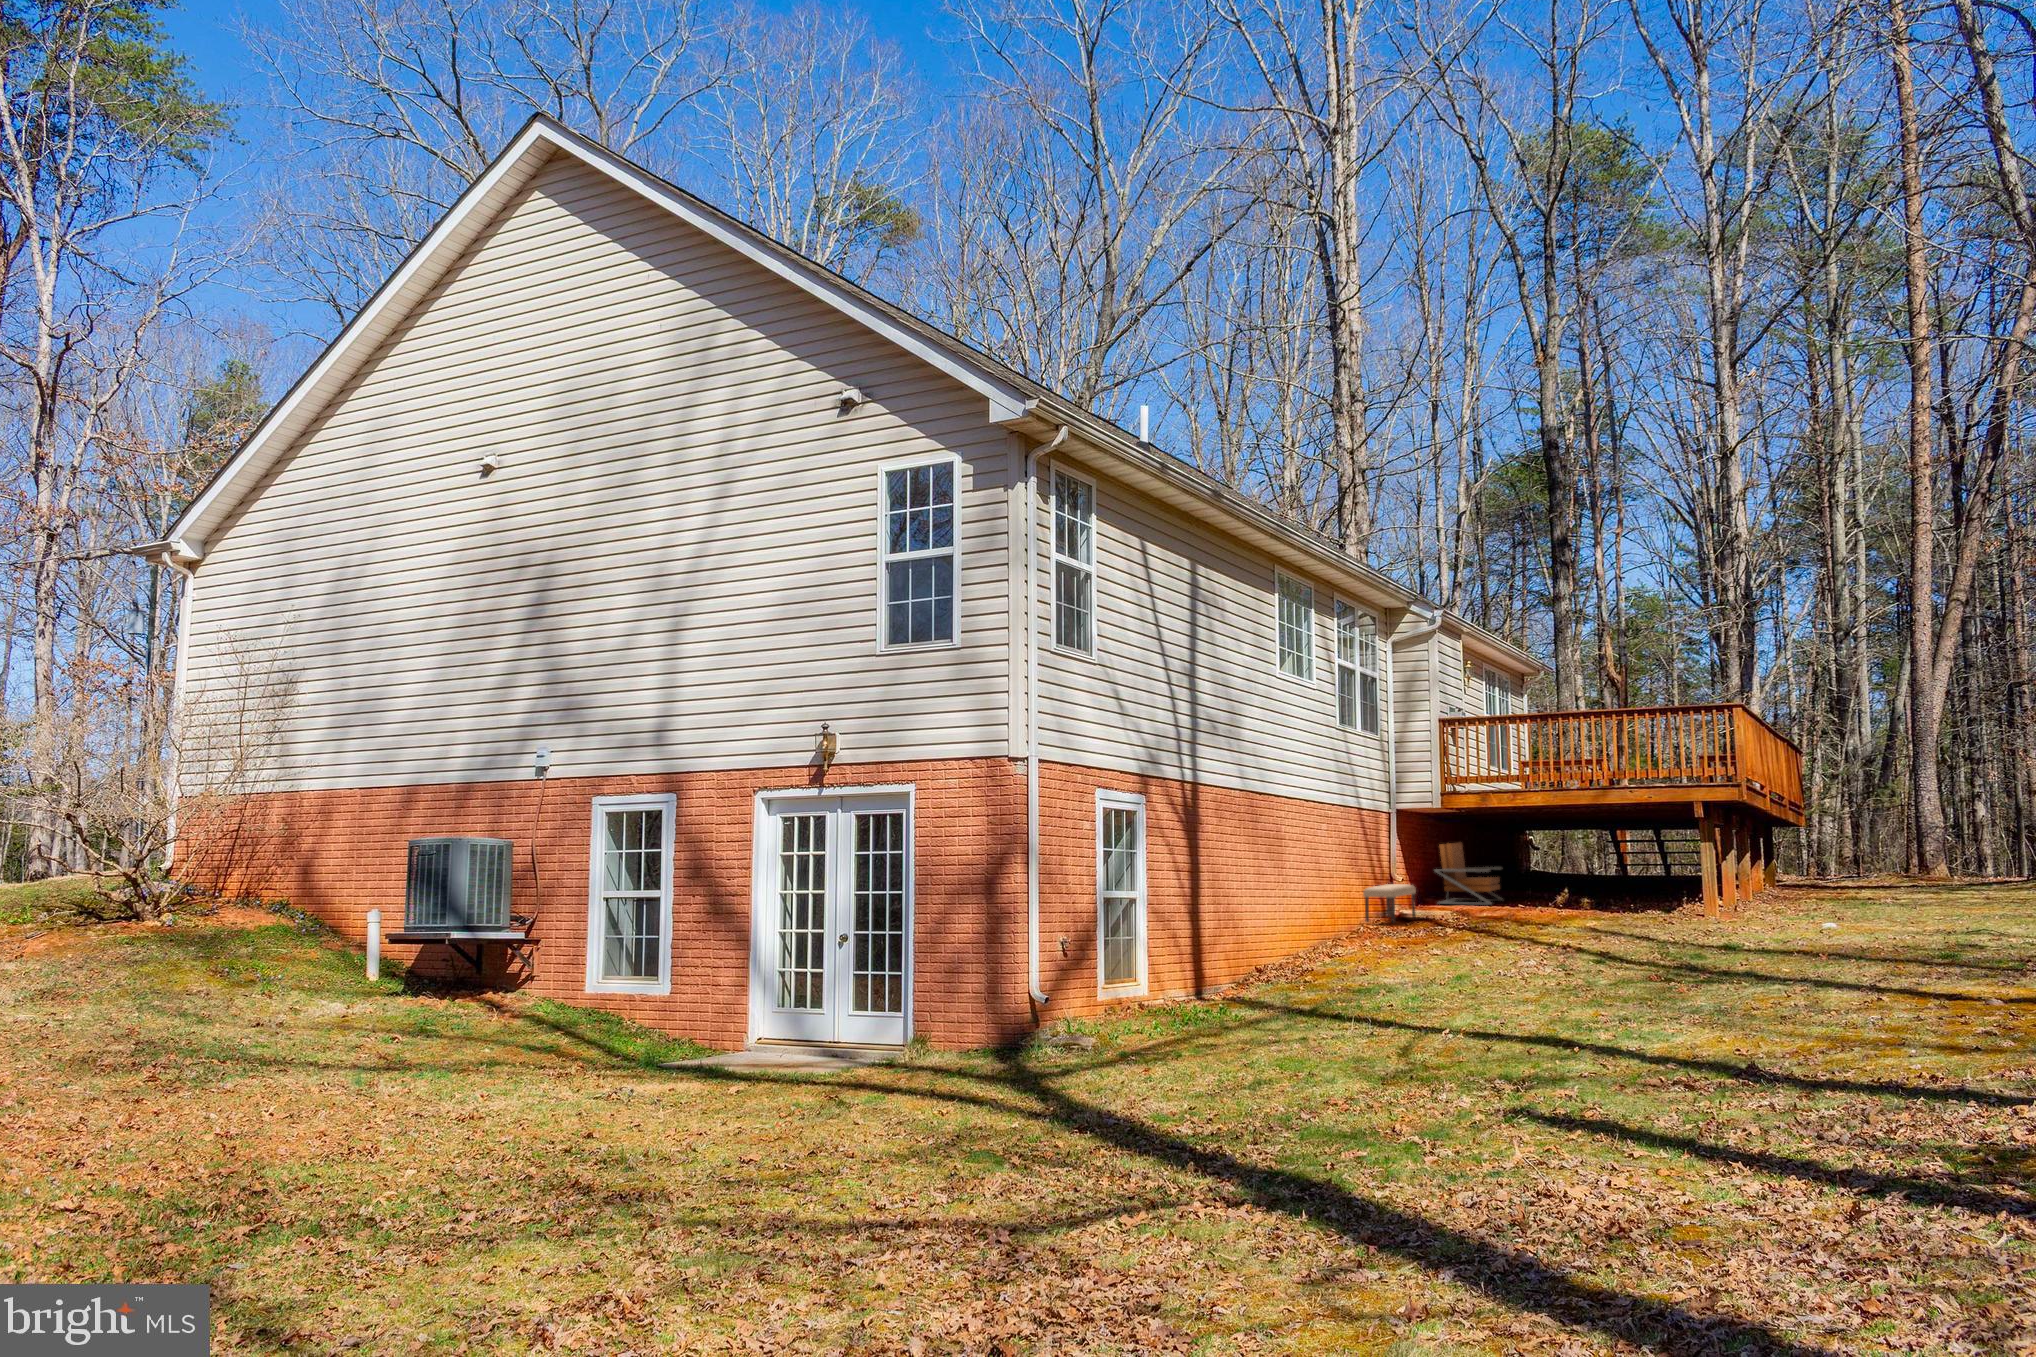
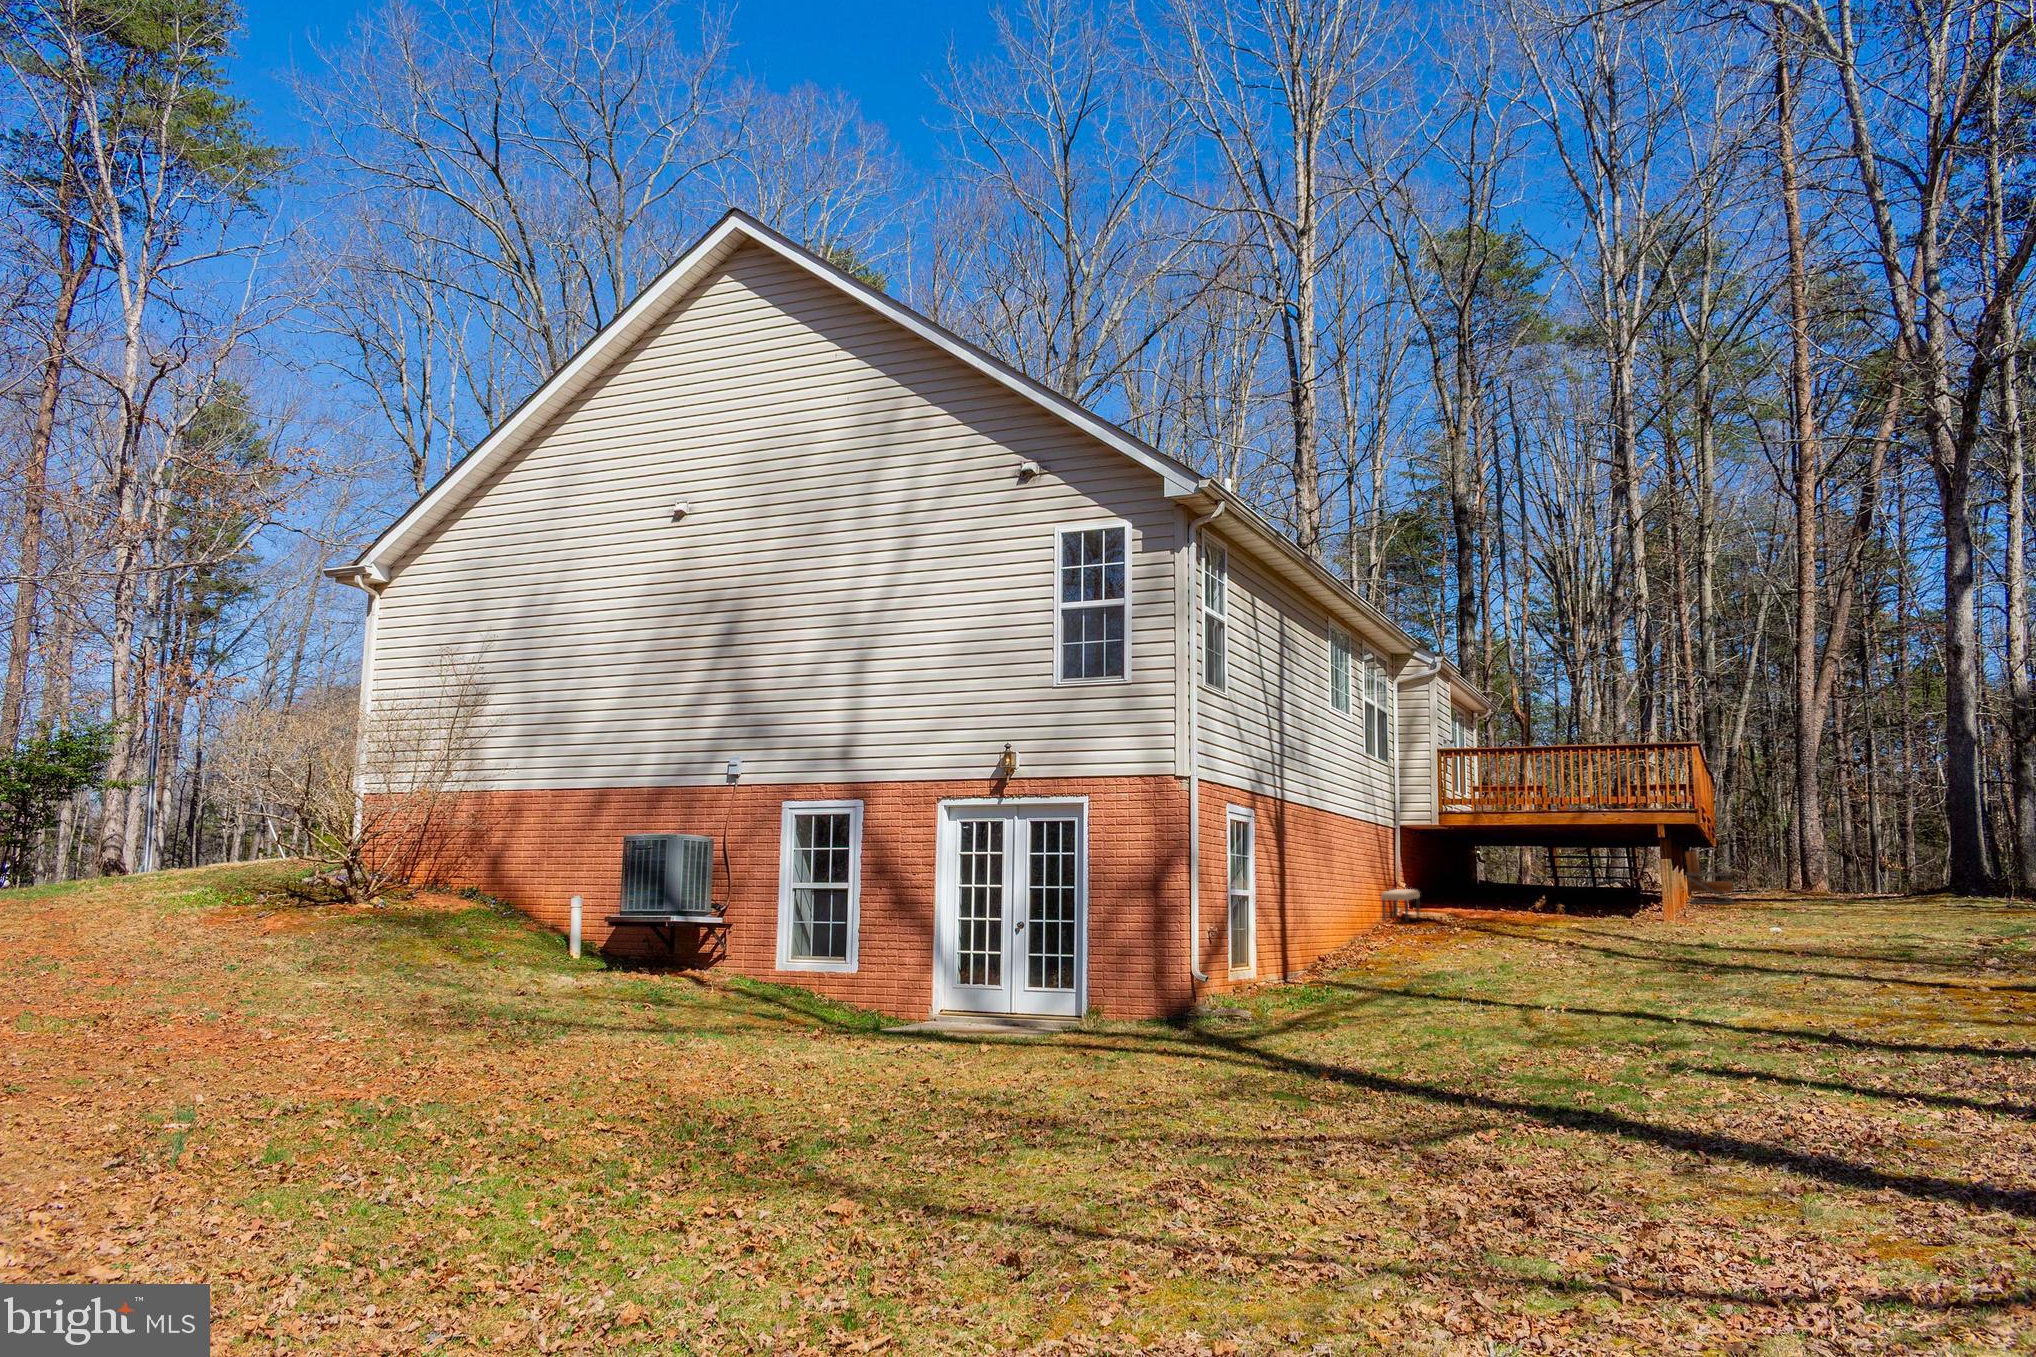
lounge chair: present [1435,843,1502,905] -> present [1685,851,1734,904]

